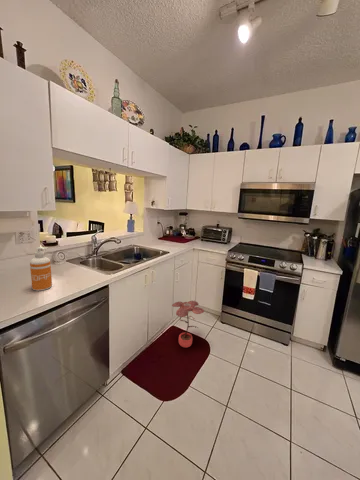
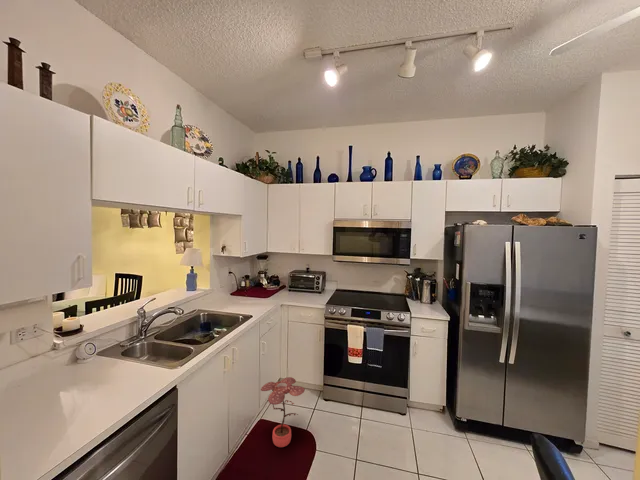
soap dispenser: present [30,247,52,291] -> none [57,344,91,415]

